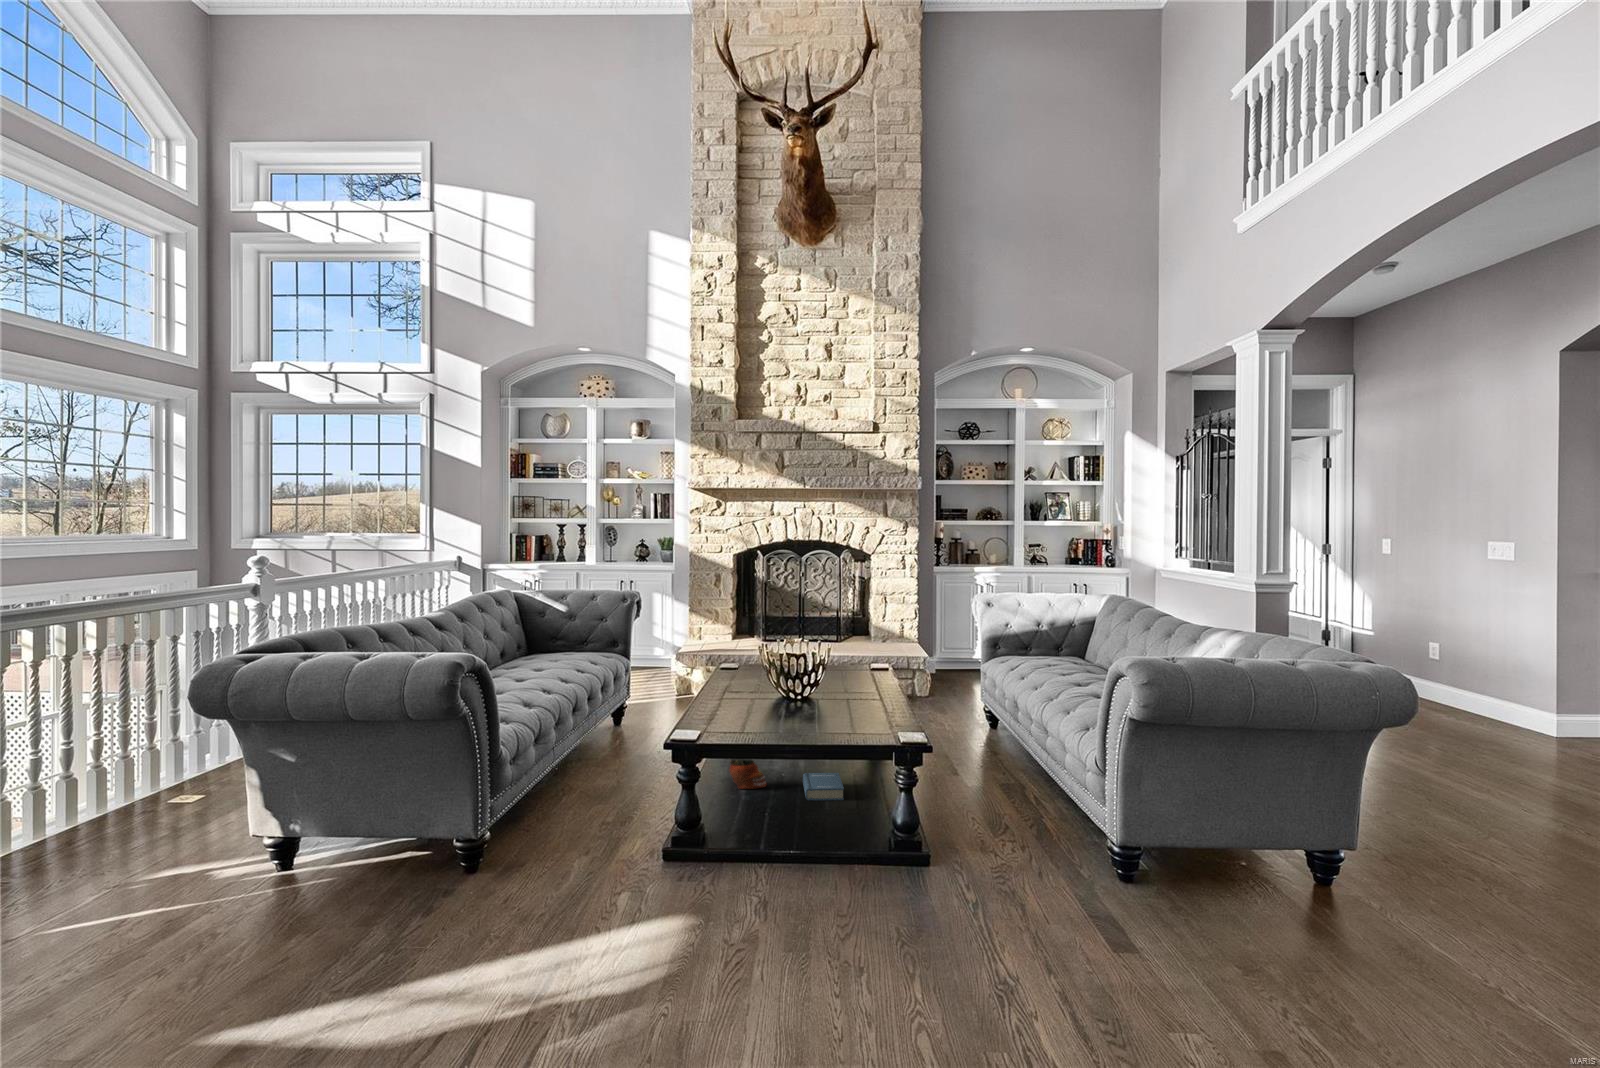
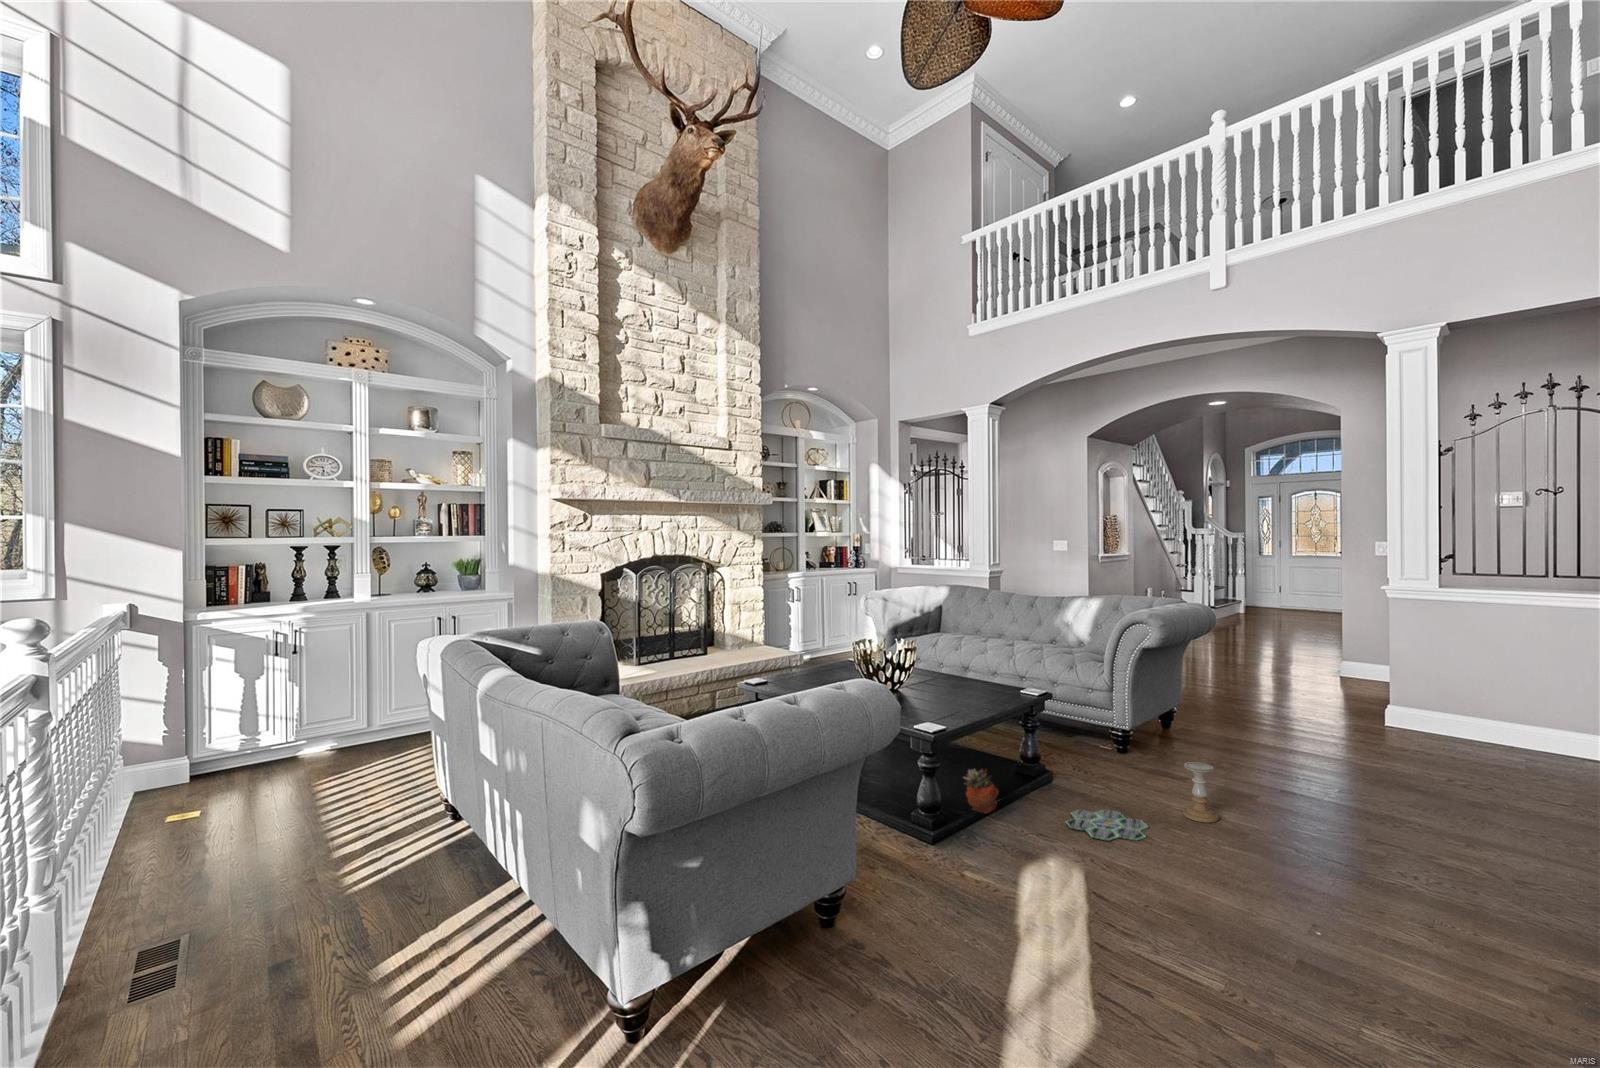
hardback book: present [803,773,844,801] -> none [1006,768,1073,801]
candle holder: none [837,785,868,846] -> present [1183,762,1219,823]
board game: none [738,805,811,832] -> present [1065,810,1148,841]

